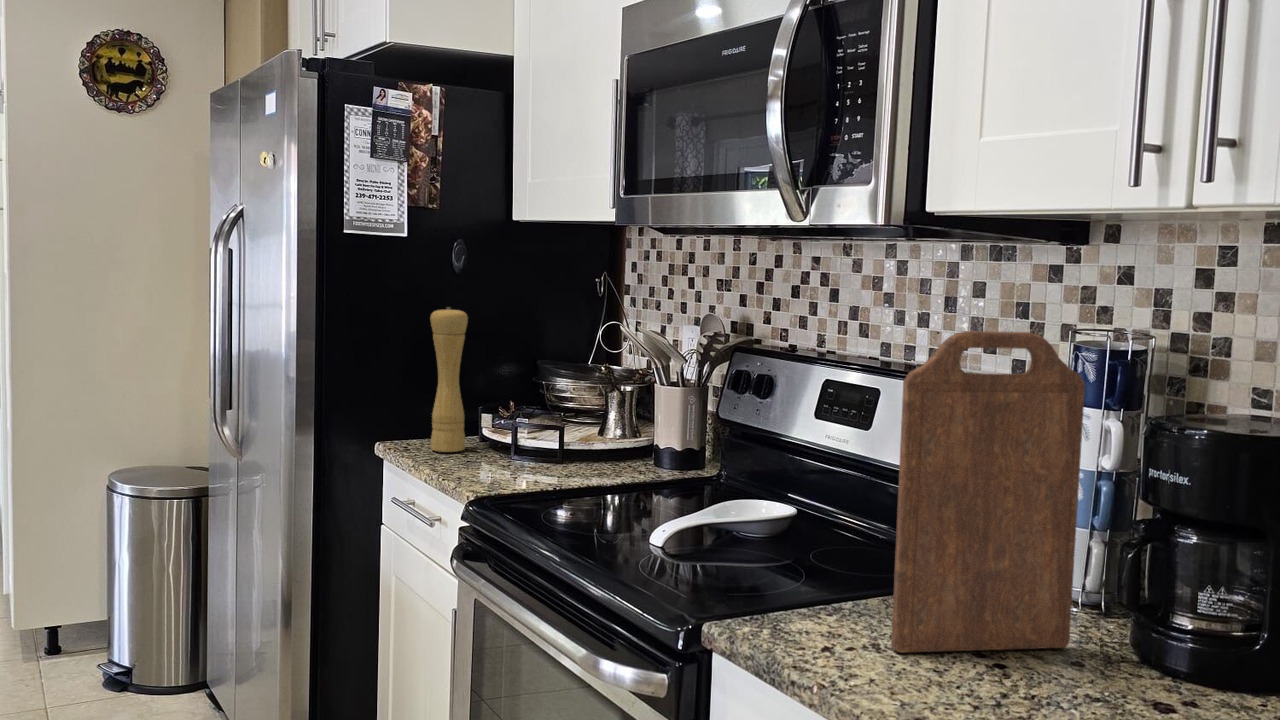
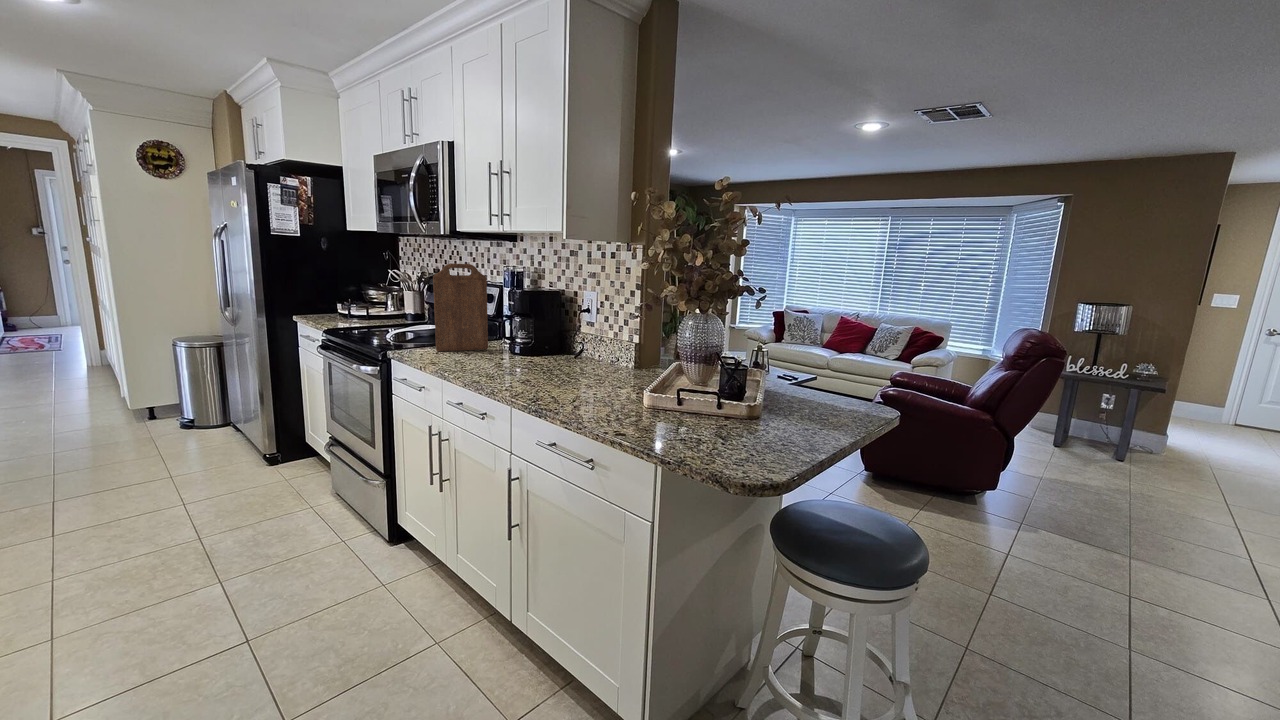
pepper mill: present [431,307,468,452] -> none [312,263,332,317]

